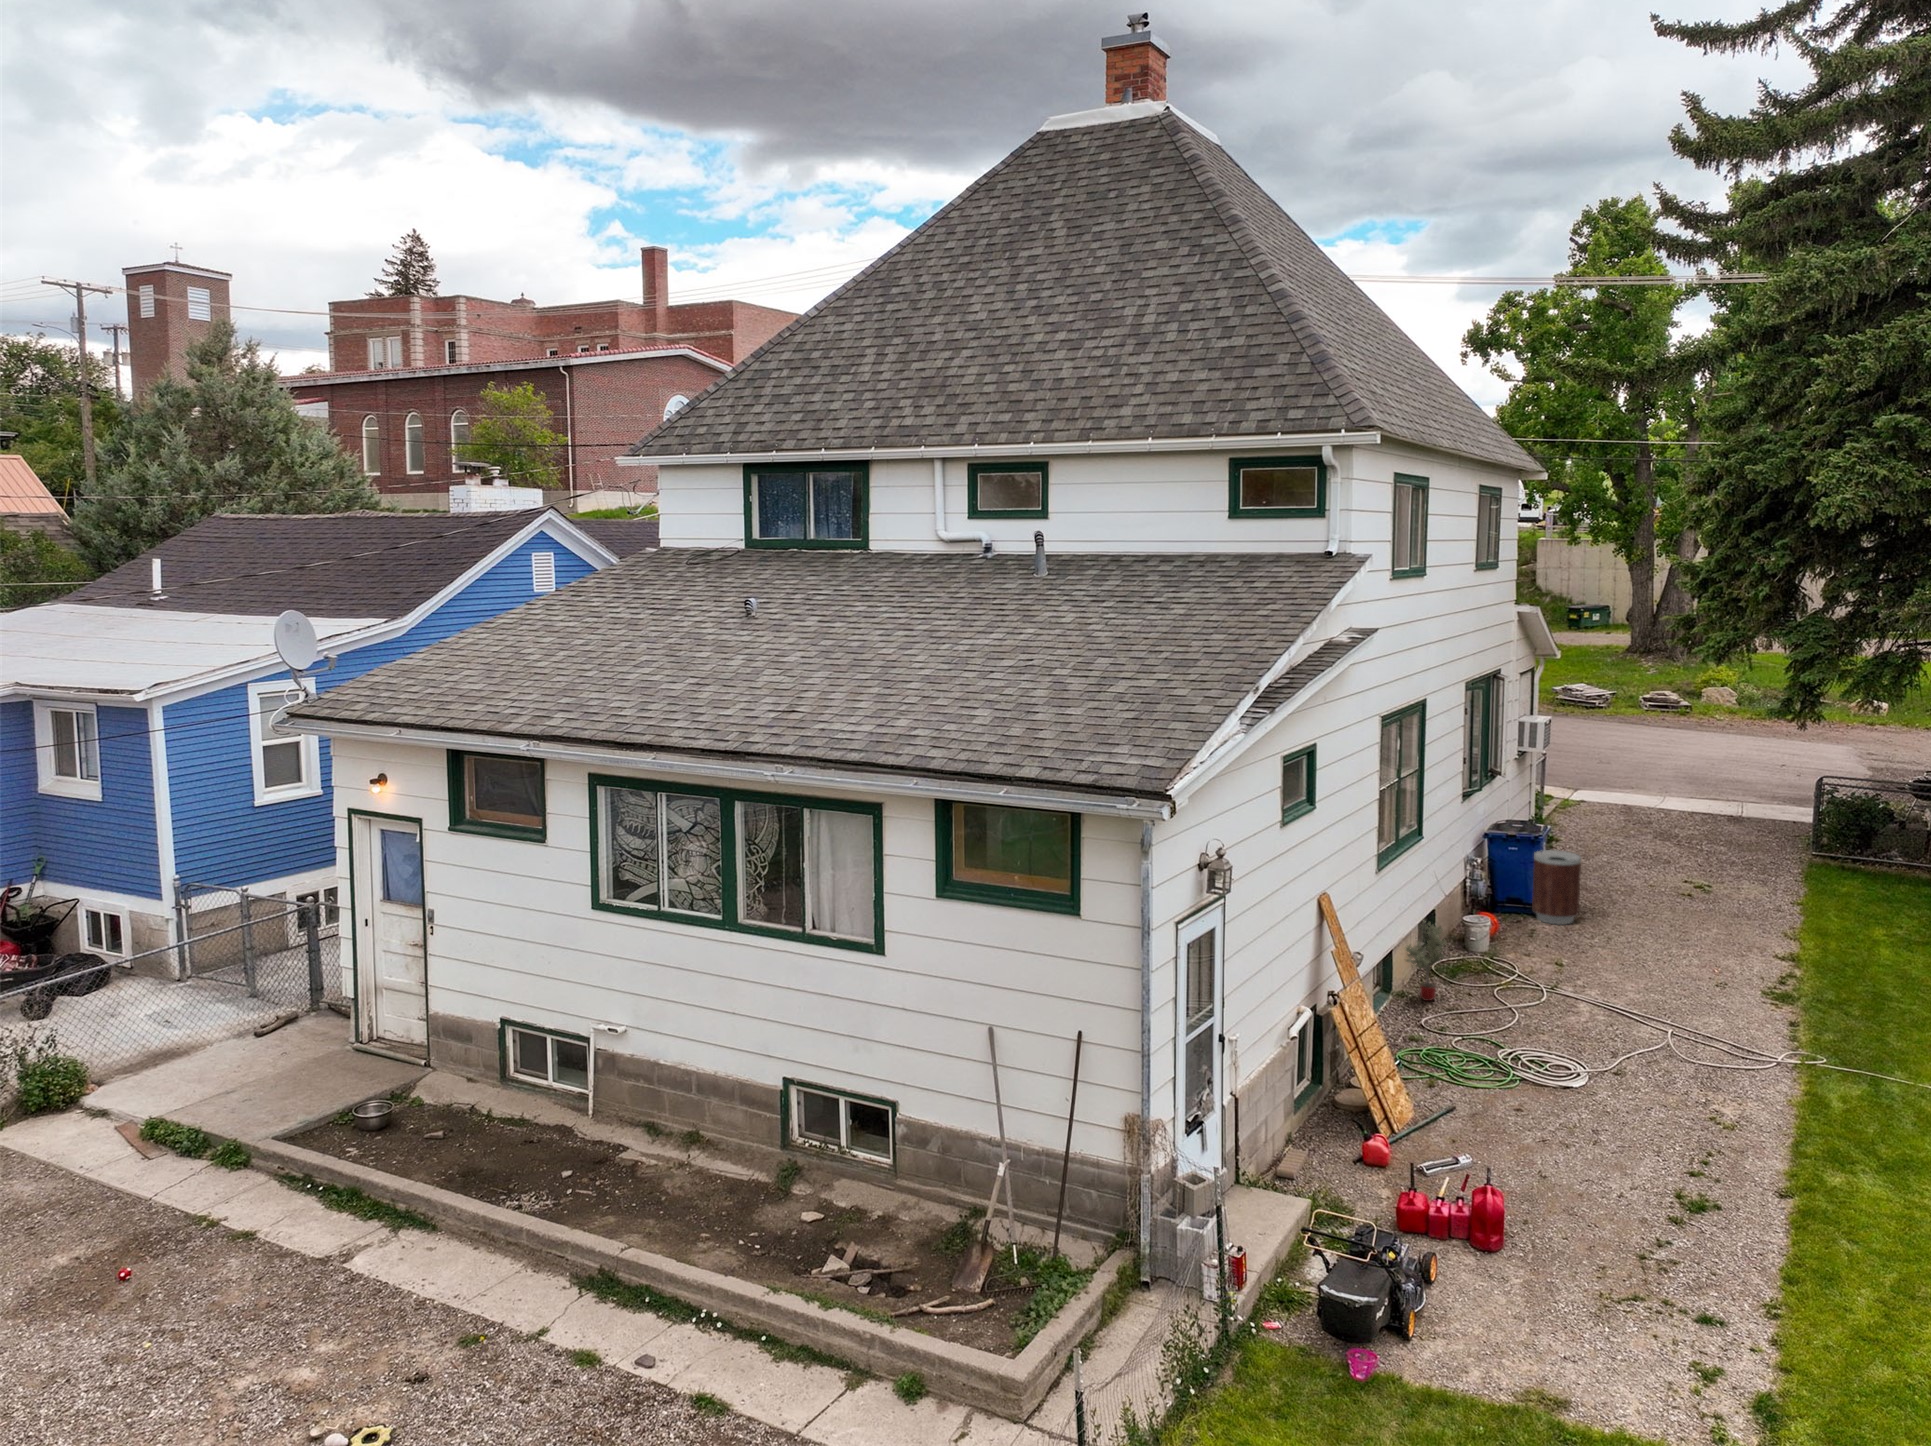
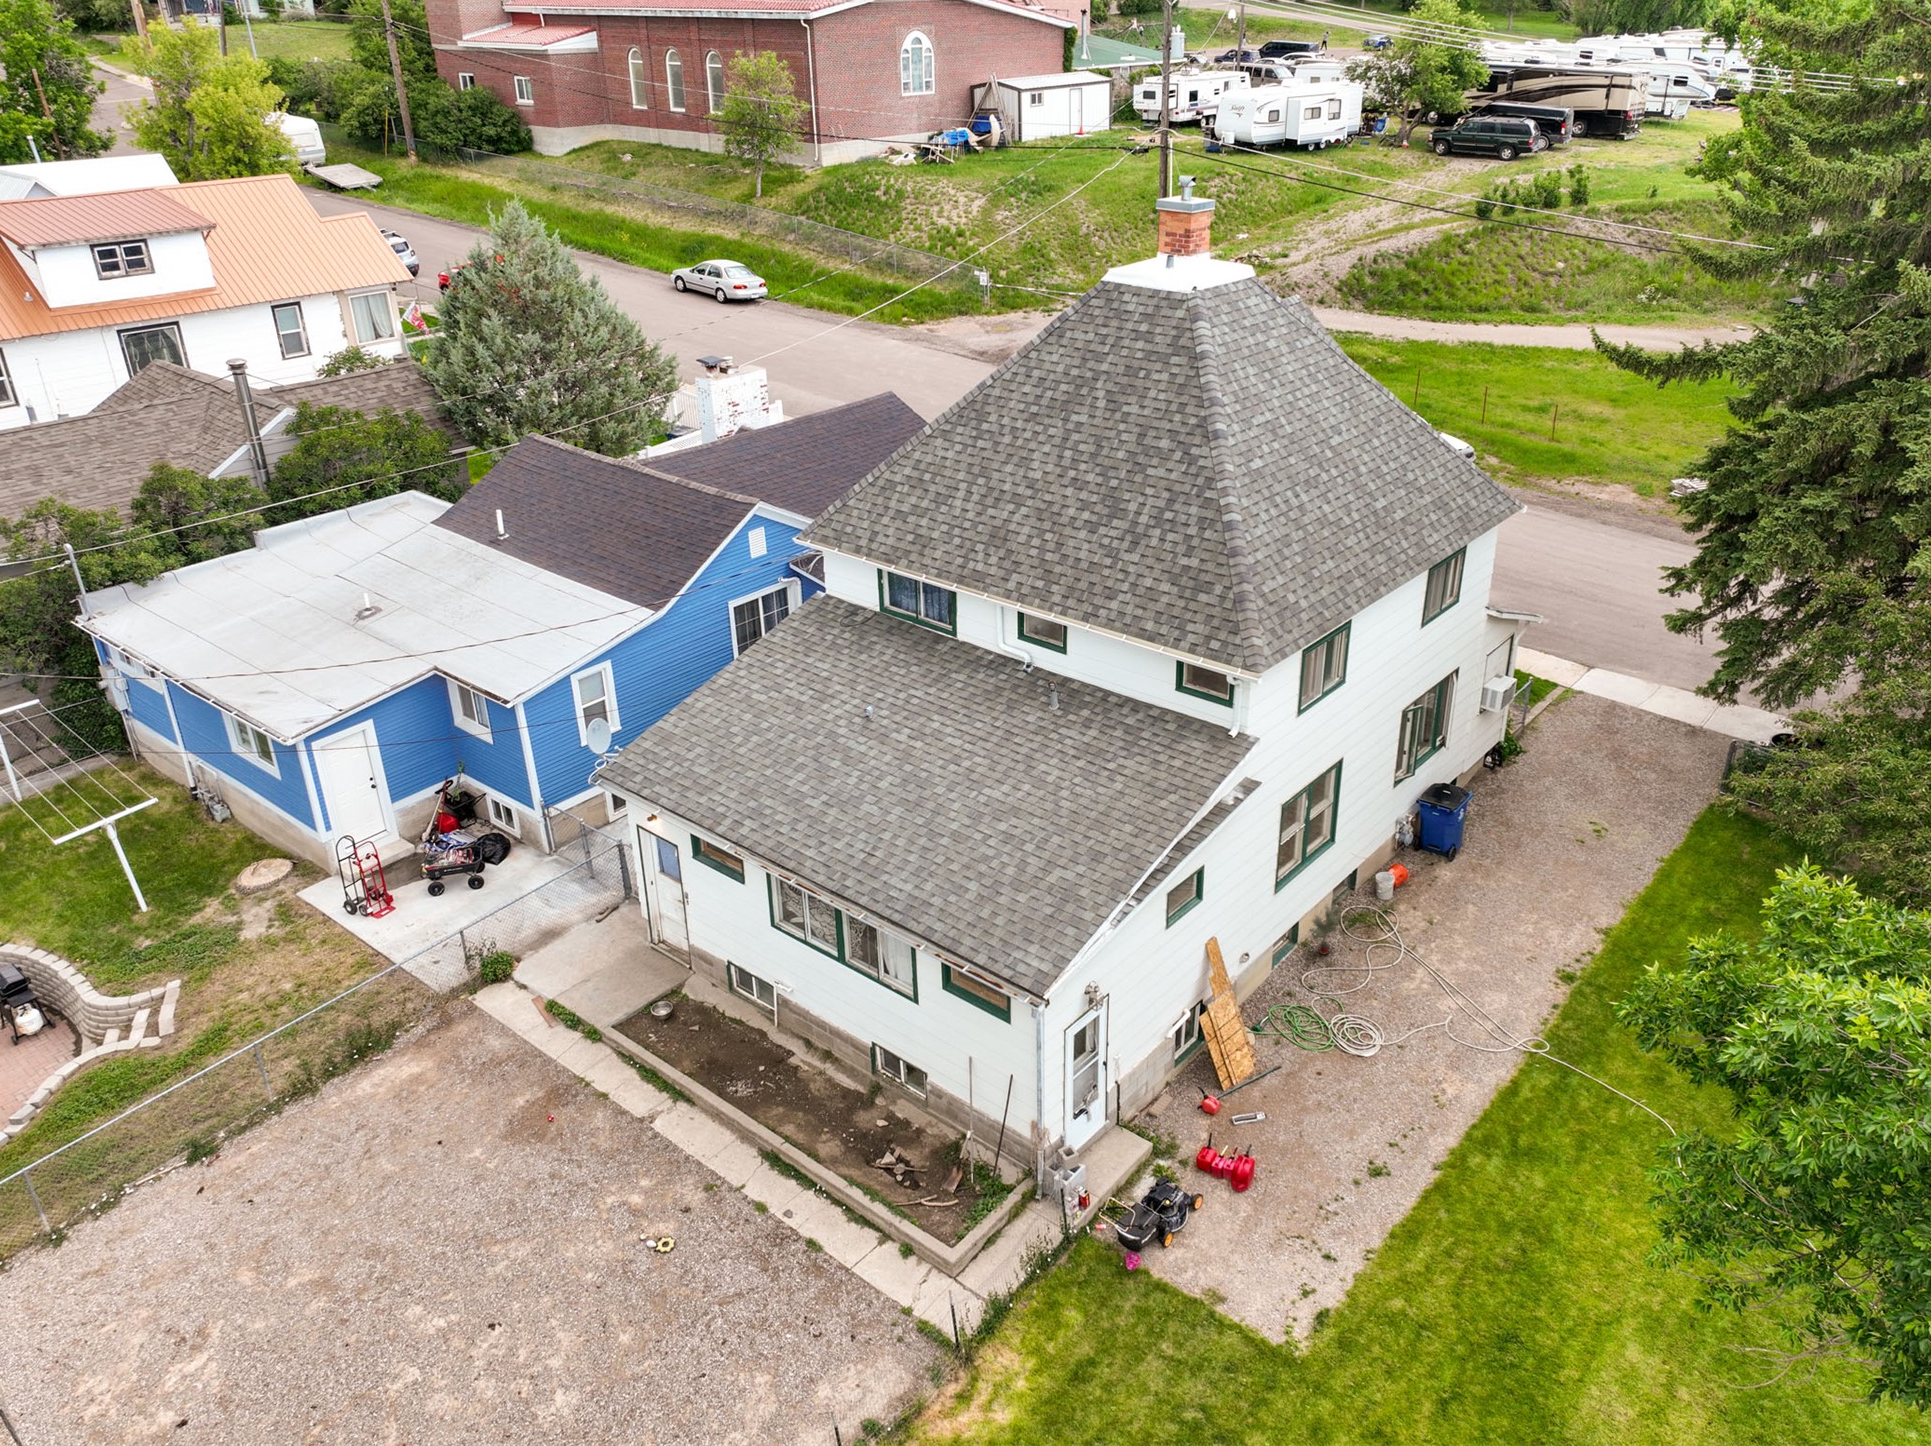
trash can: present [1532,850,1581,925] -> none [1452,814,1492,871]

